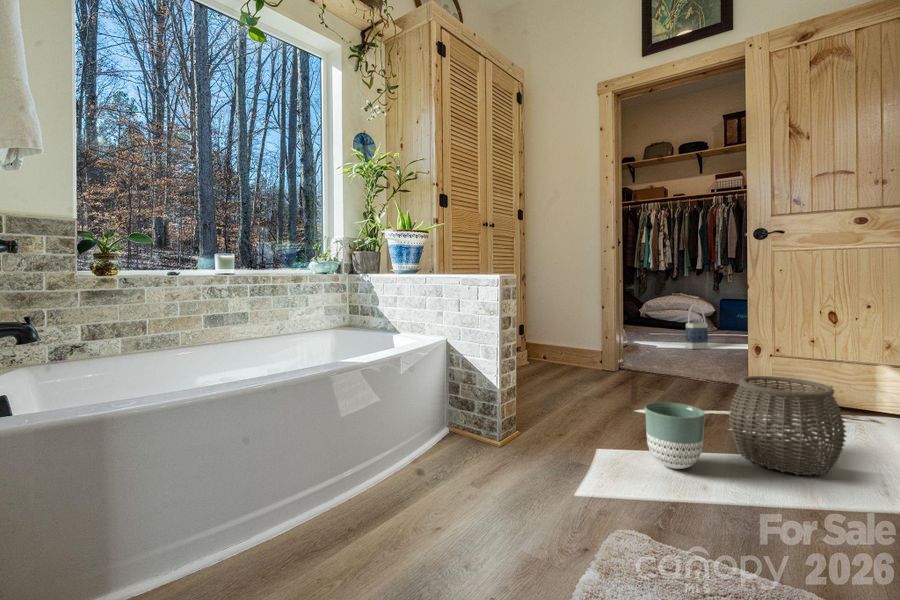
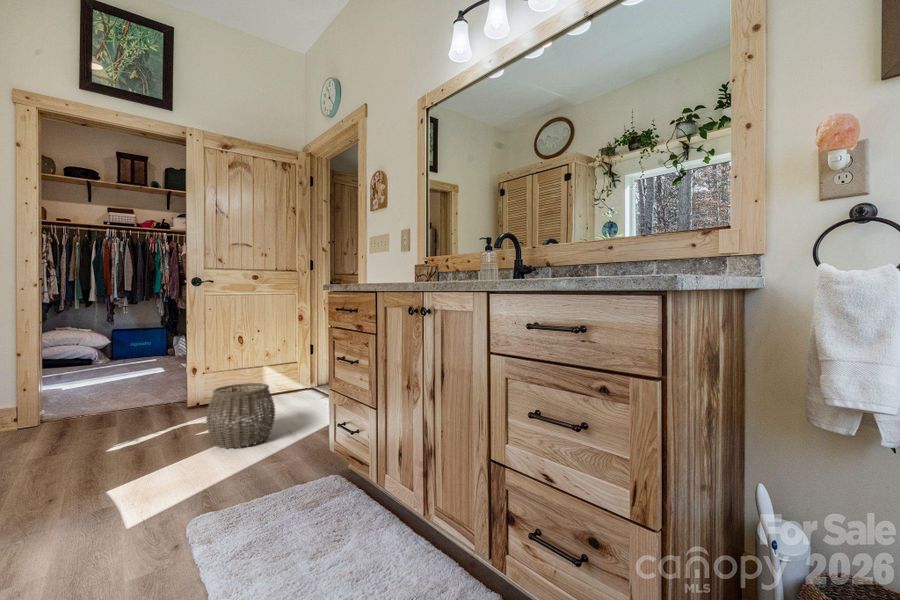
bag: present [686,303,708,349] -> none [97,336,121,382]
planter: present [645,402,705,469] -> none [153,420,205,475]

